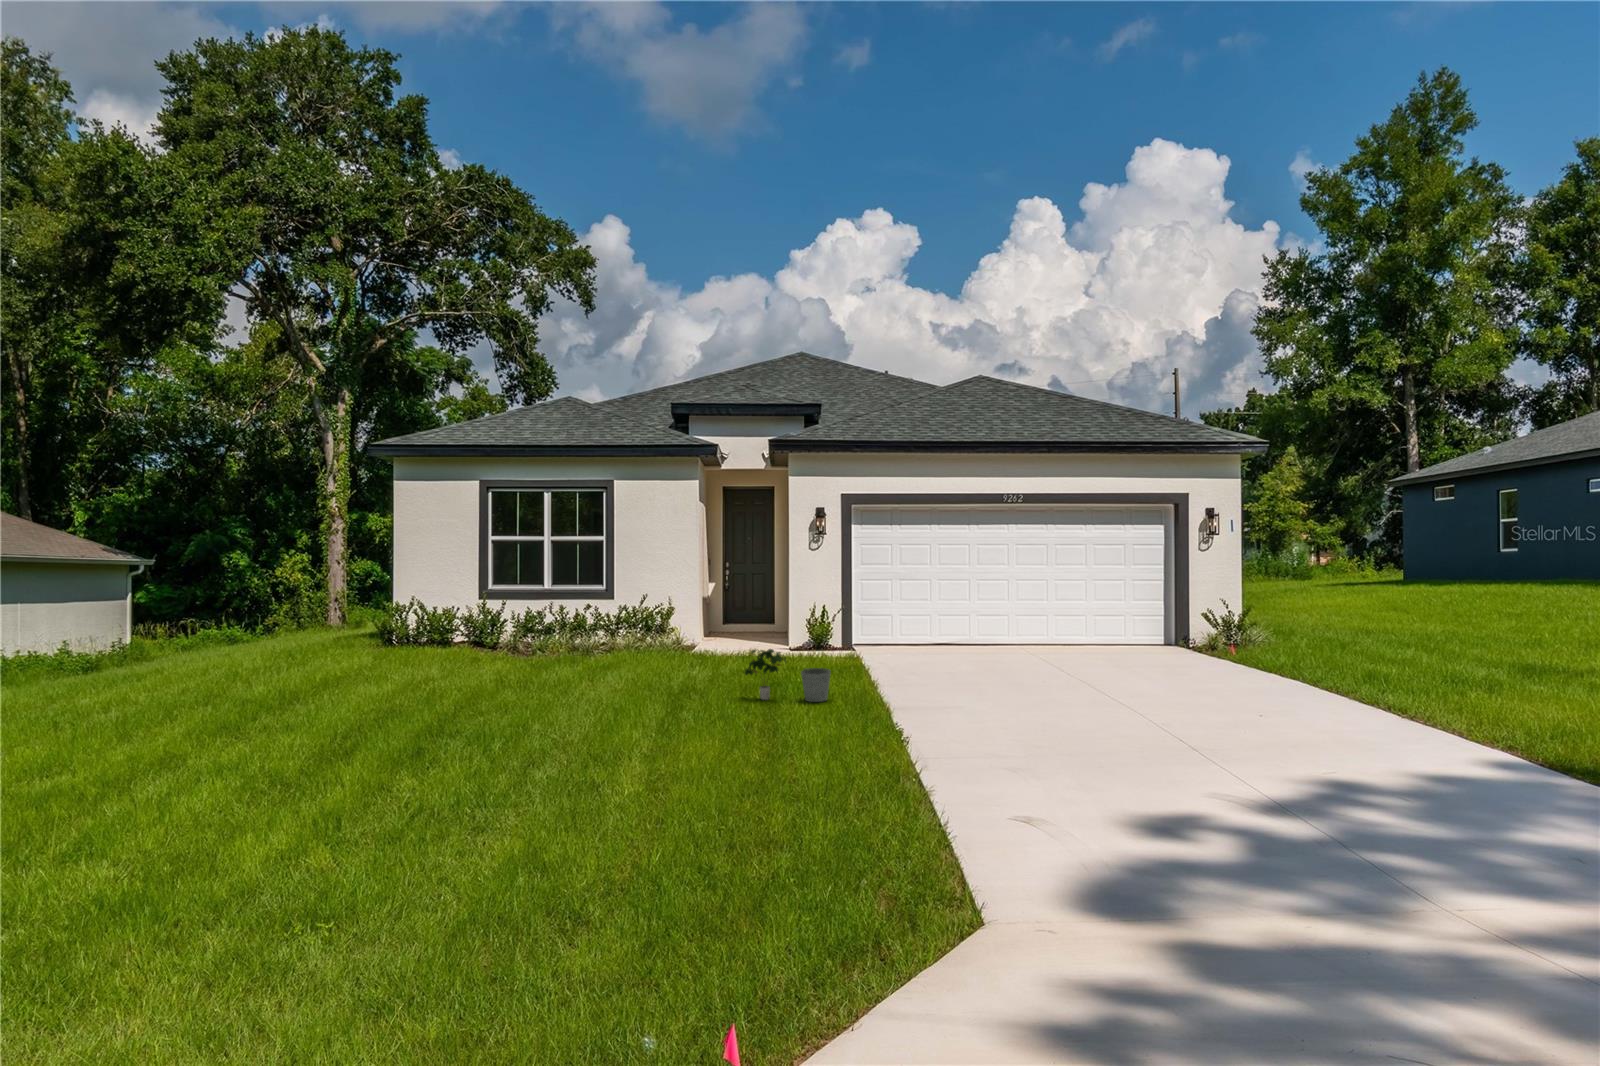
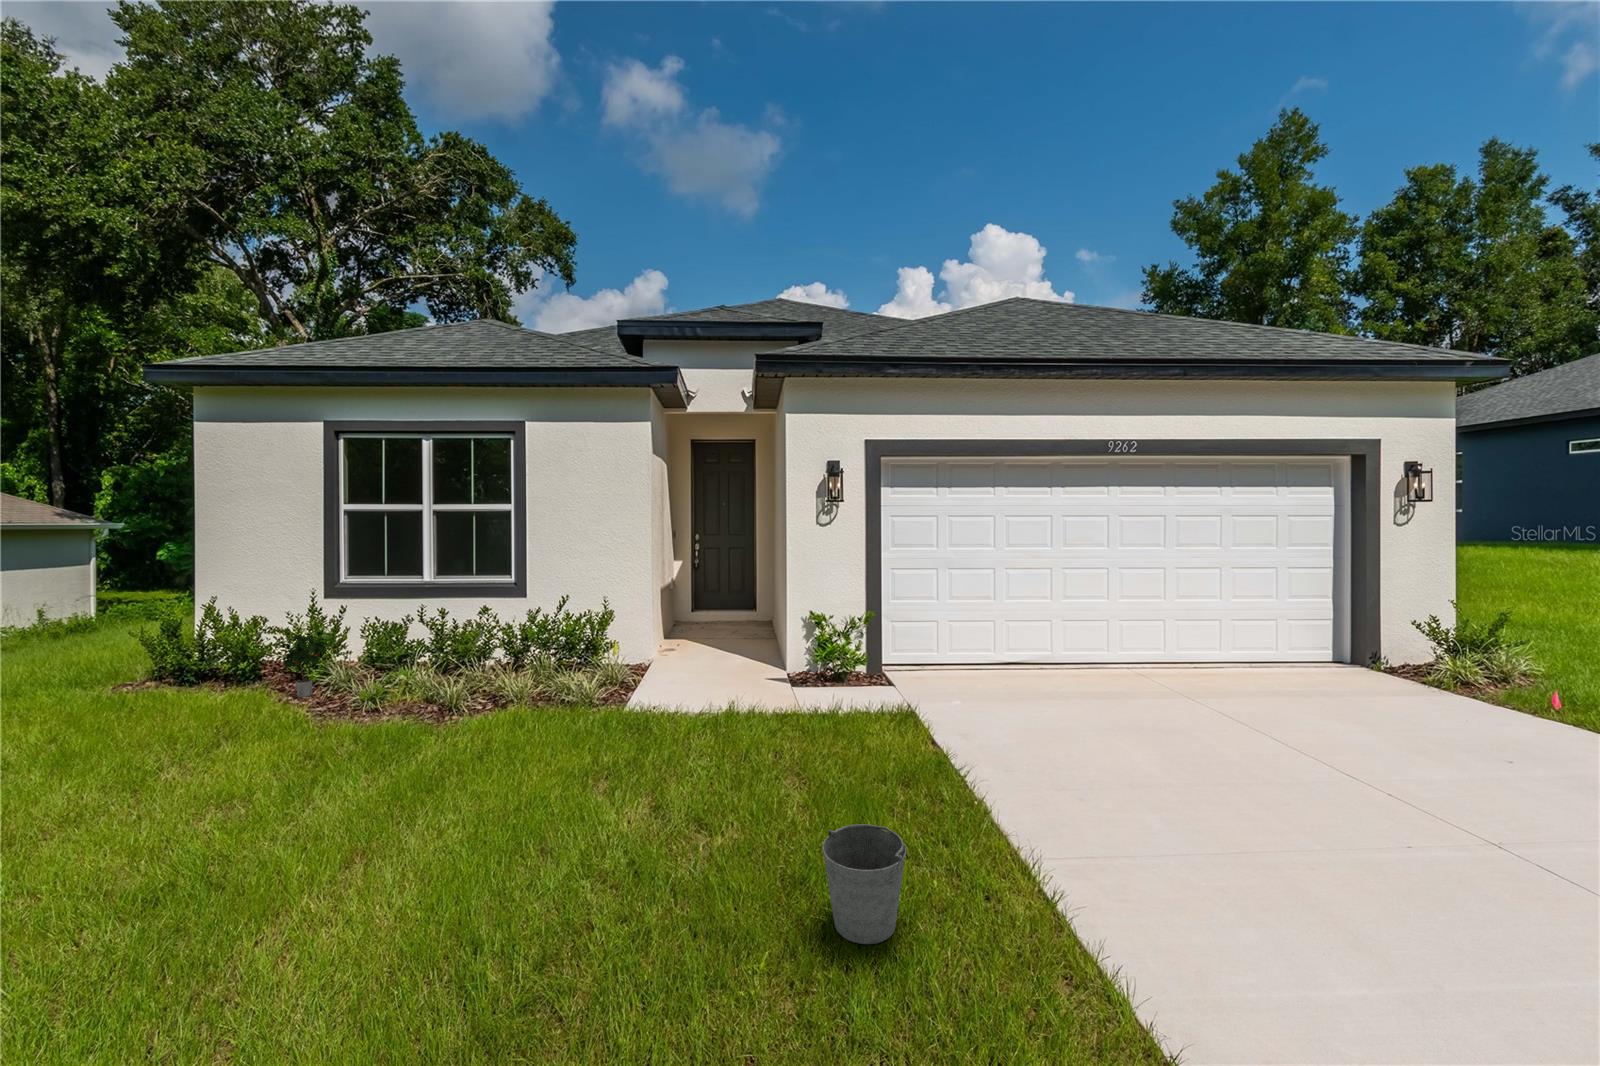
potted plant: present [745,649,786,700] -> present [284,635,329,697]

